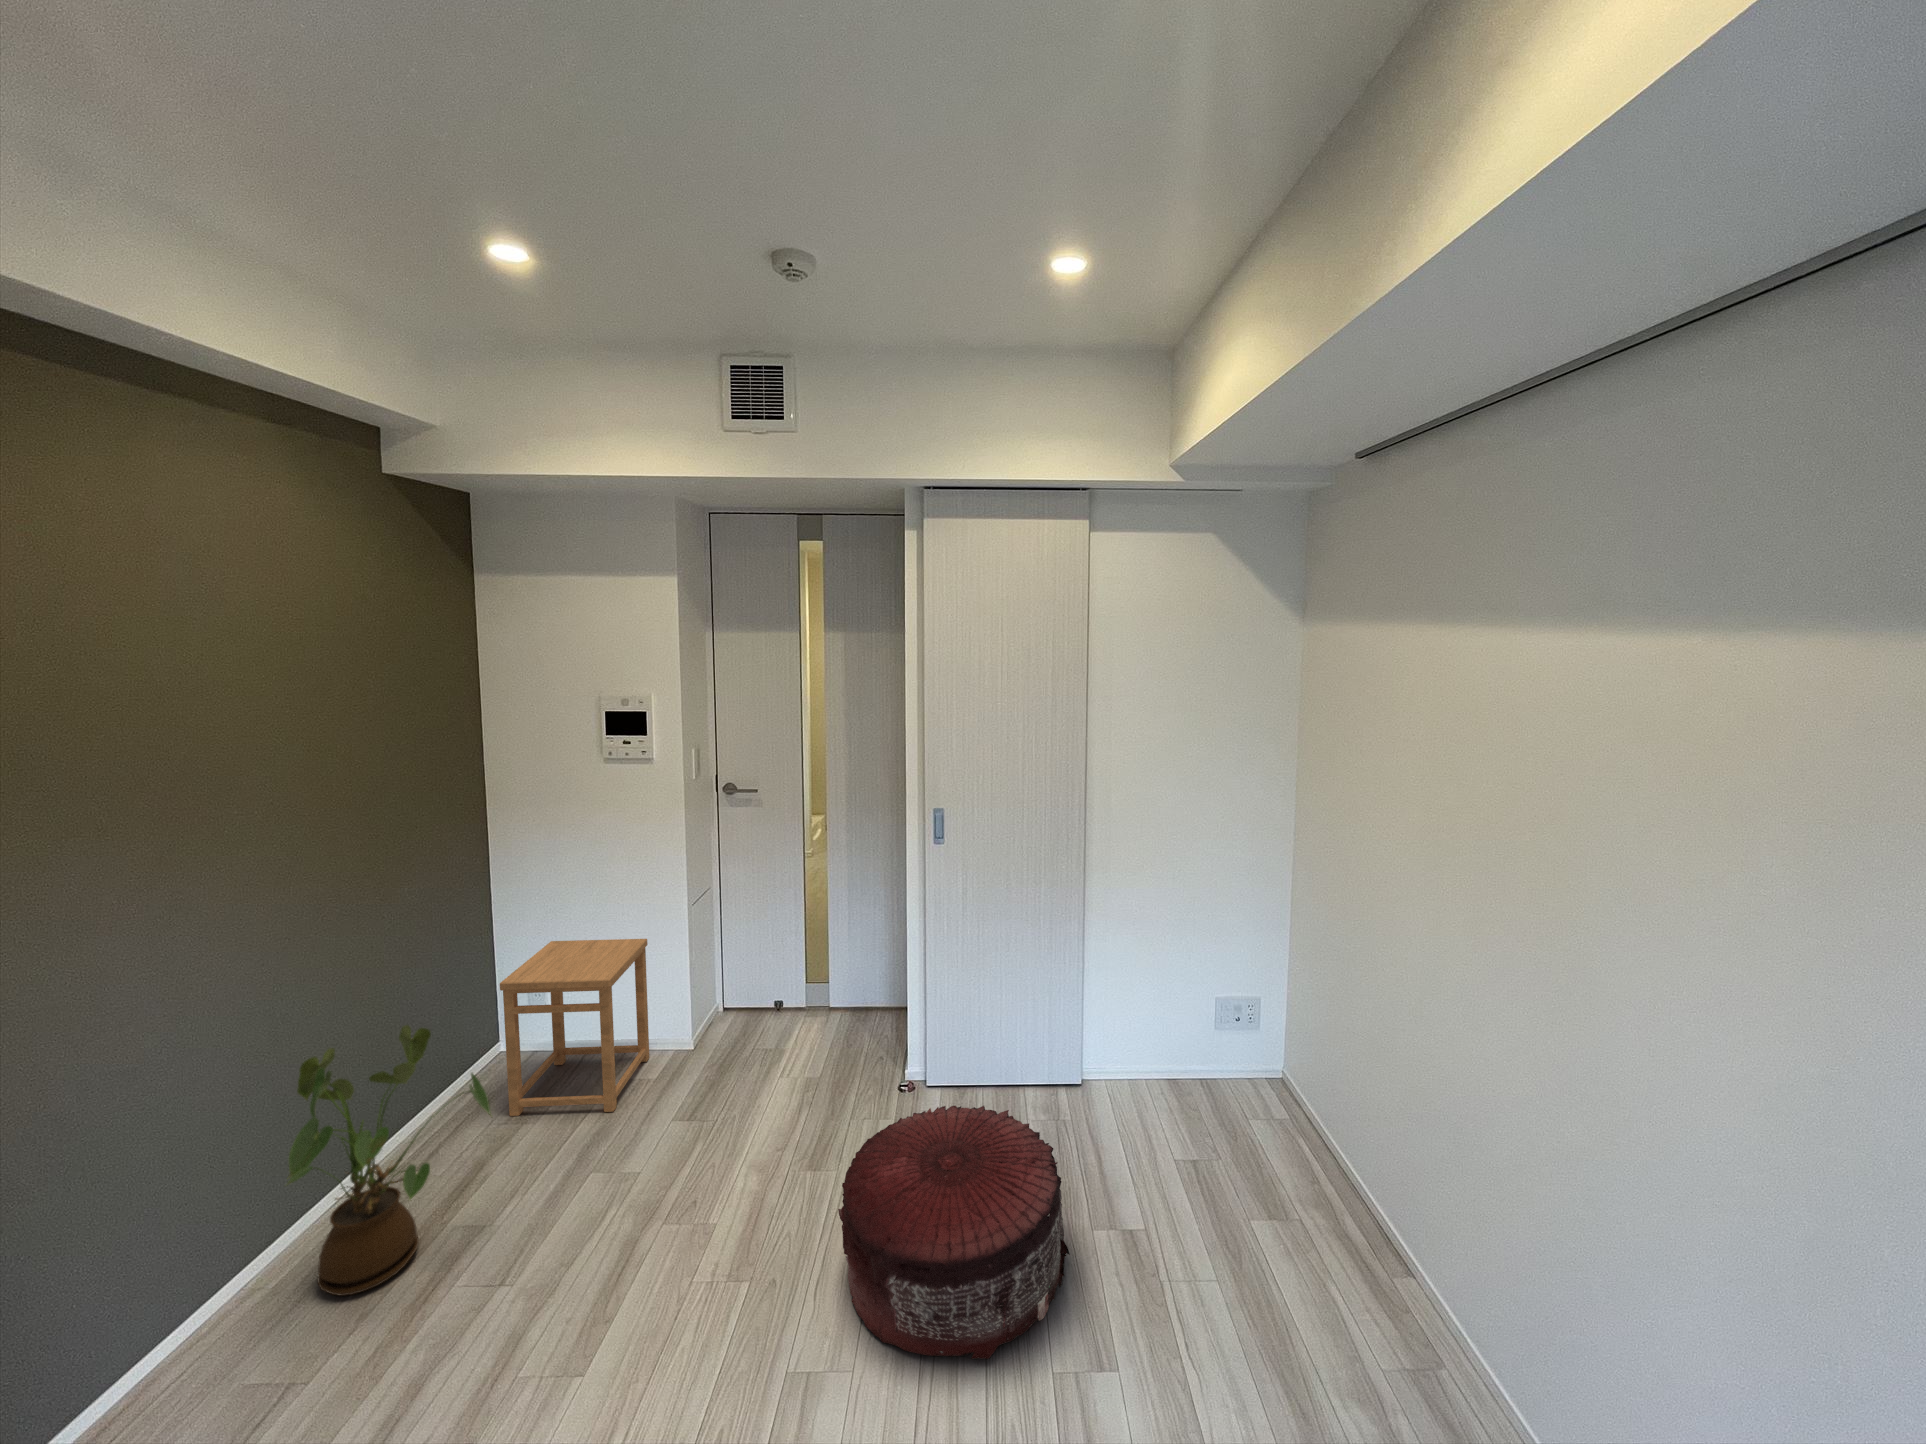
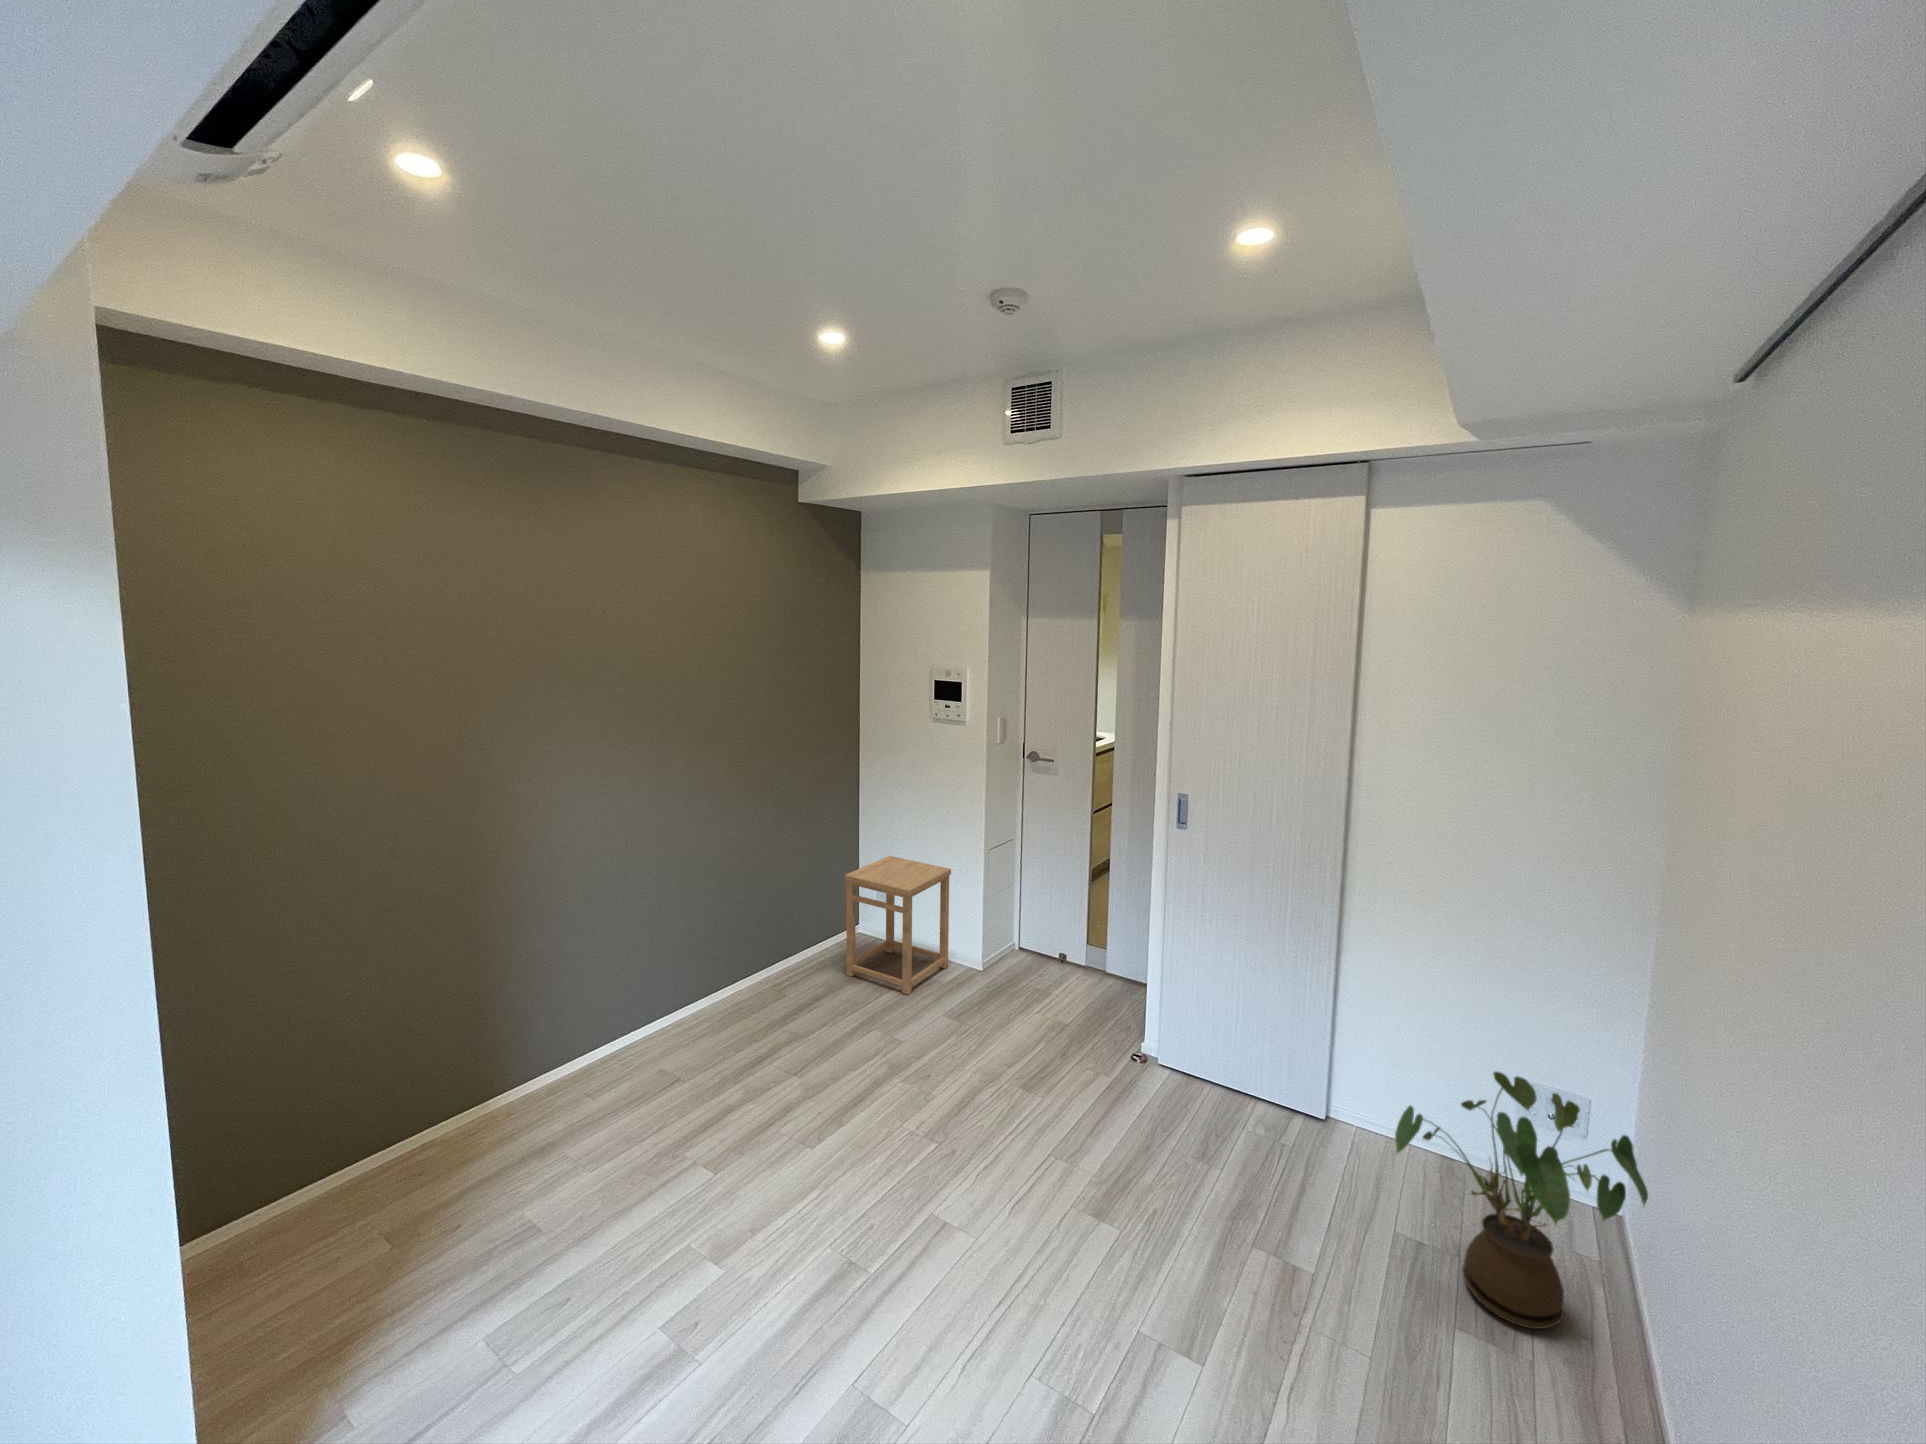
house plant: present [288,1025,490,1296] -> present [1395,1072,1648,1329]
pouf: present [838,1106,1070,1359] -> none [1002,1064,1213,1283]

